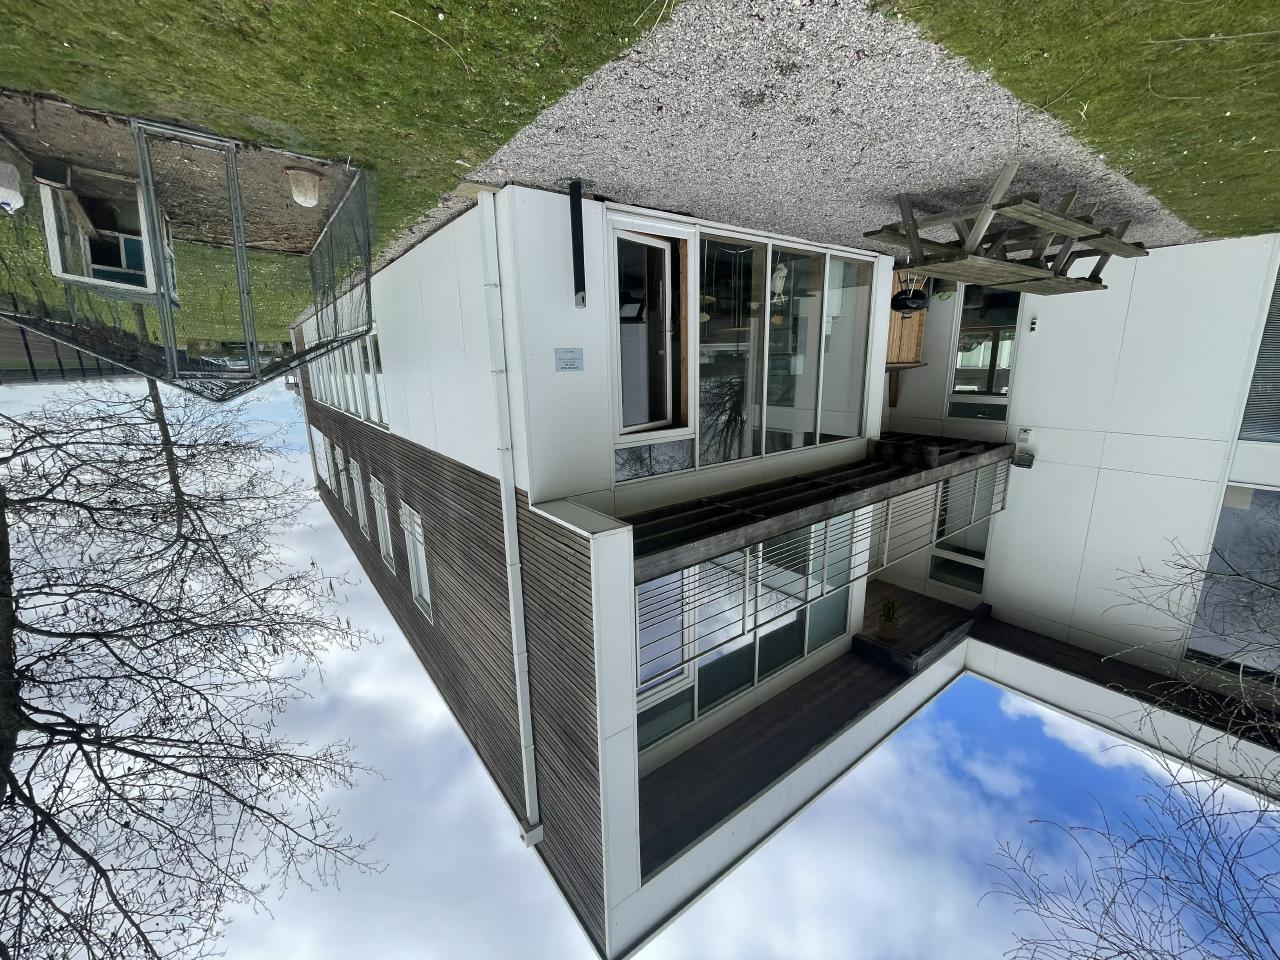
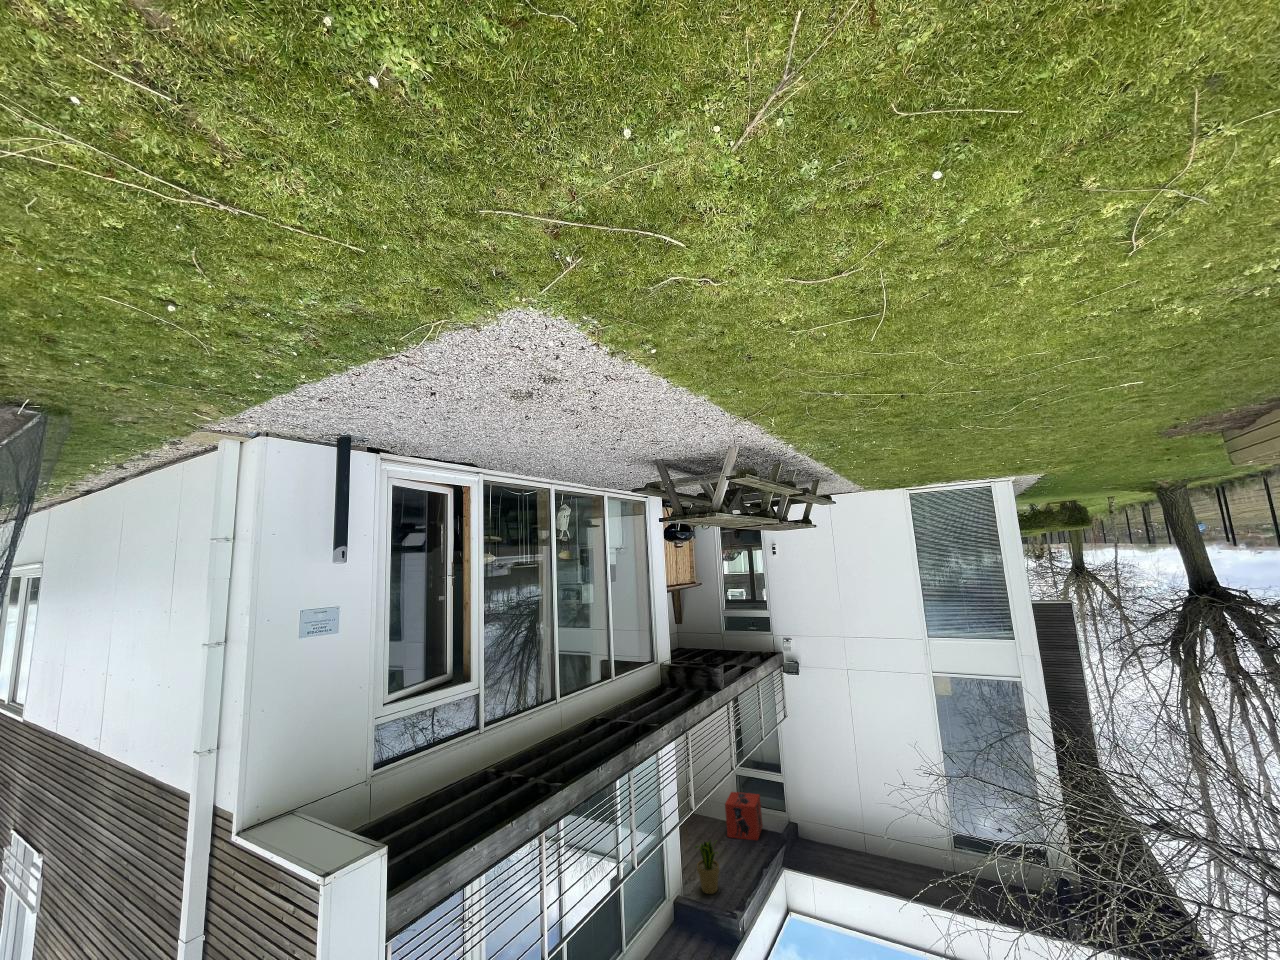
storage box: none [911,569,954,612] -> present [725,792,763,840]

